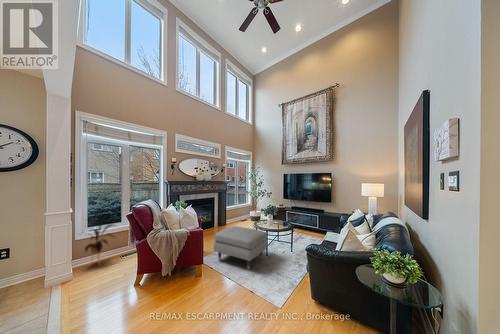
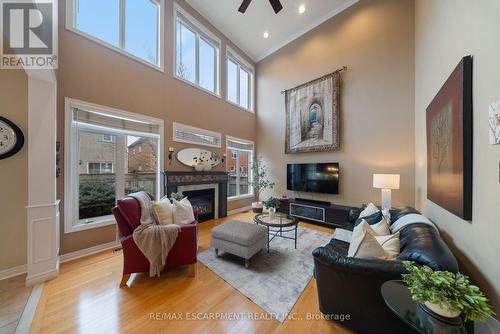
house plant: present [85,221,115,263] -> none [64,210,110,262]

